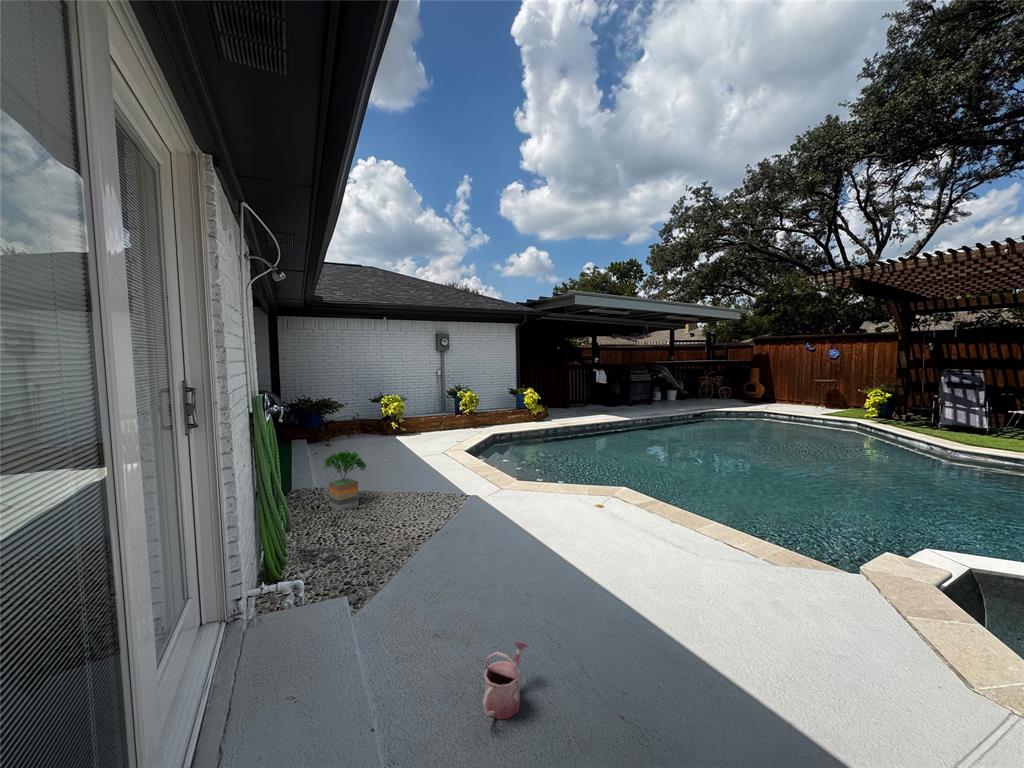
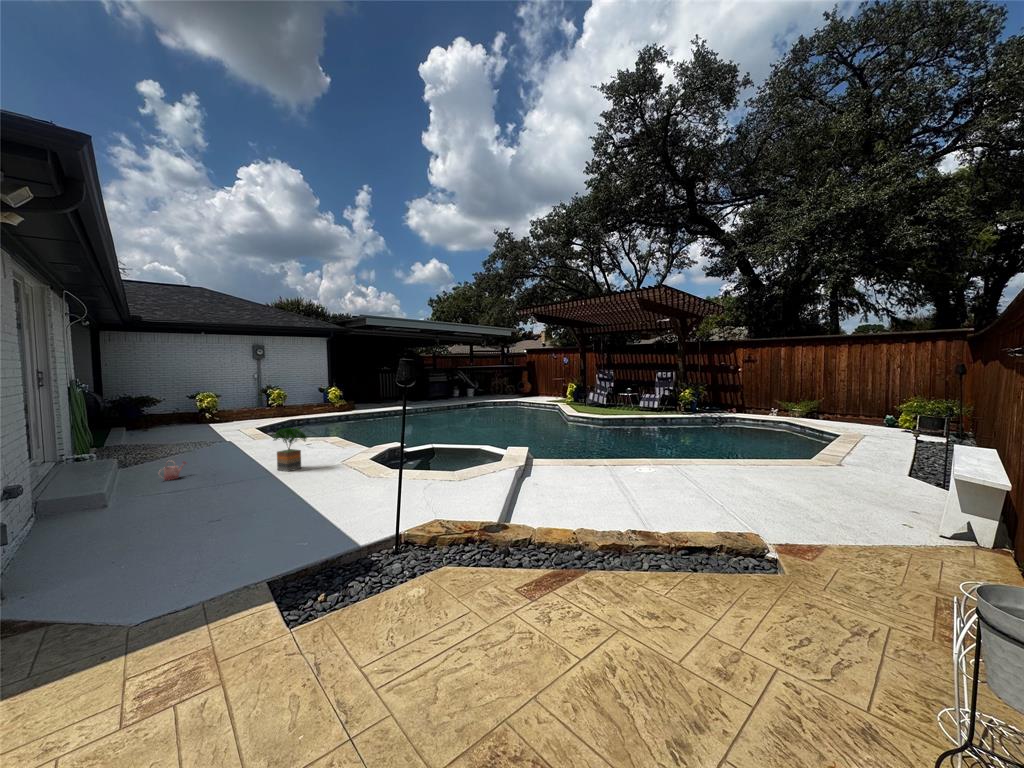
potted tree: present [324,451,366,510] -> present [273,428,307,472]

